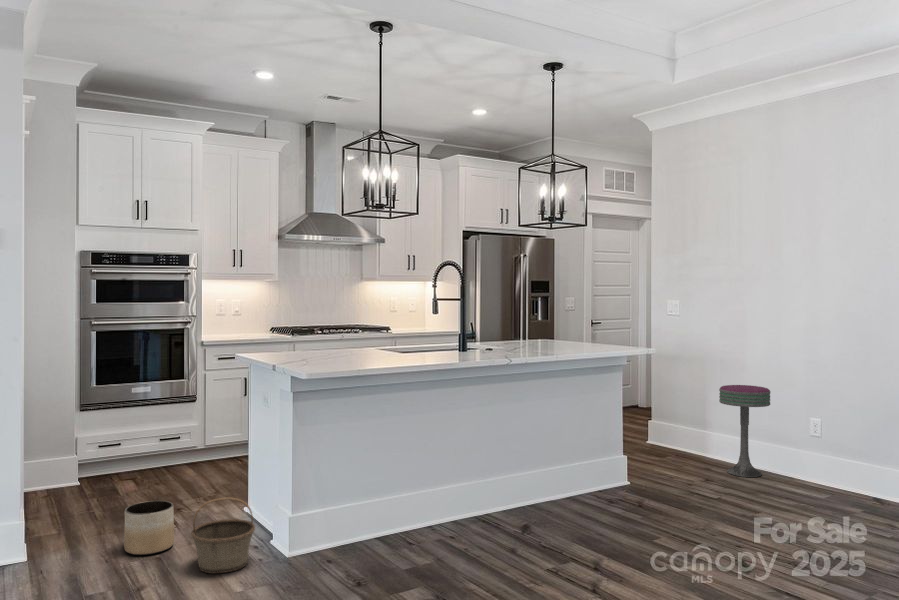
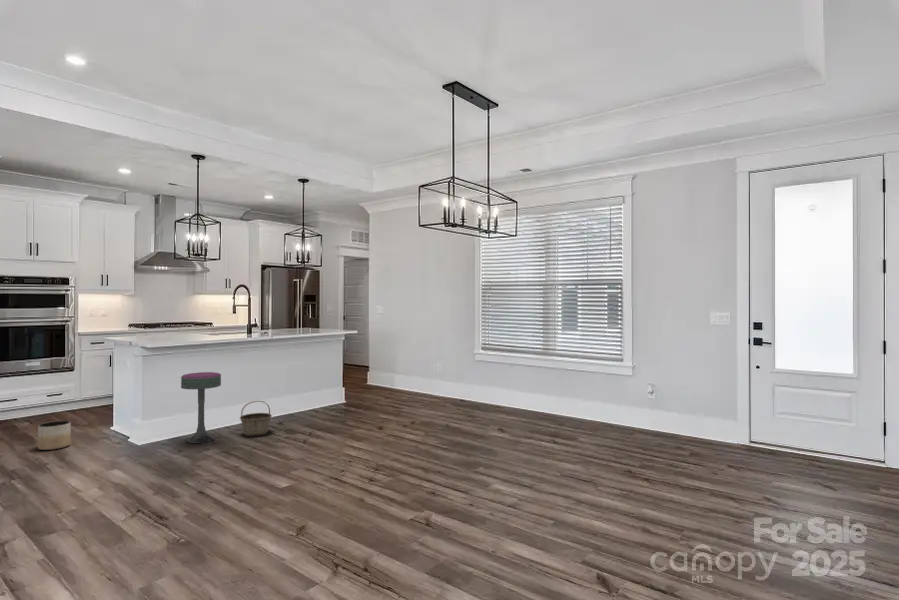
bar stool: present [719,385,770,477] -> present [181,372,221,443]
basket: present [191,498,255,573] -> present [240,401,272,436]

